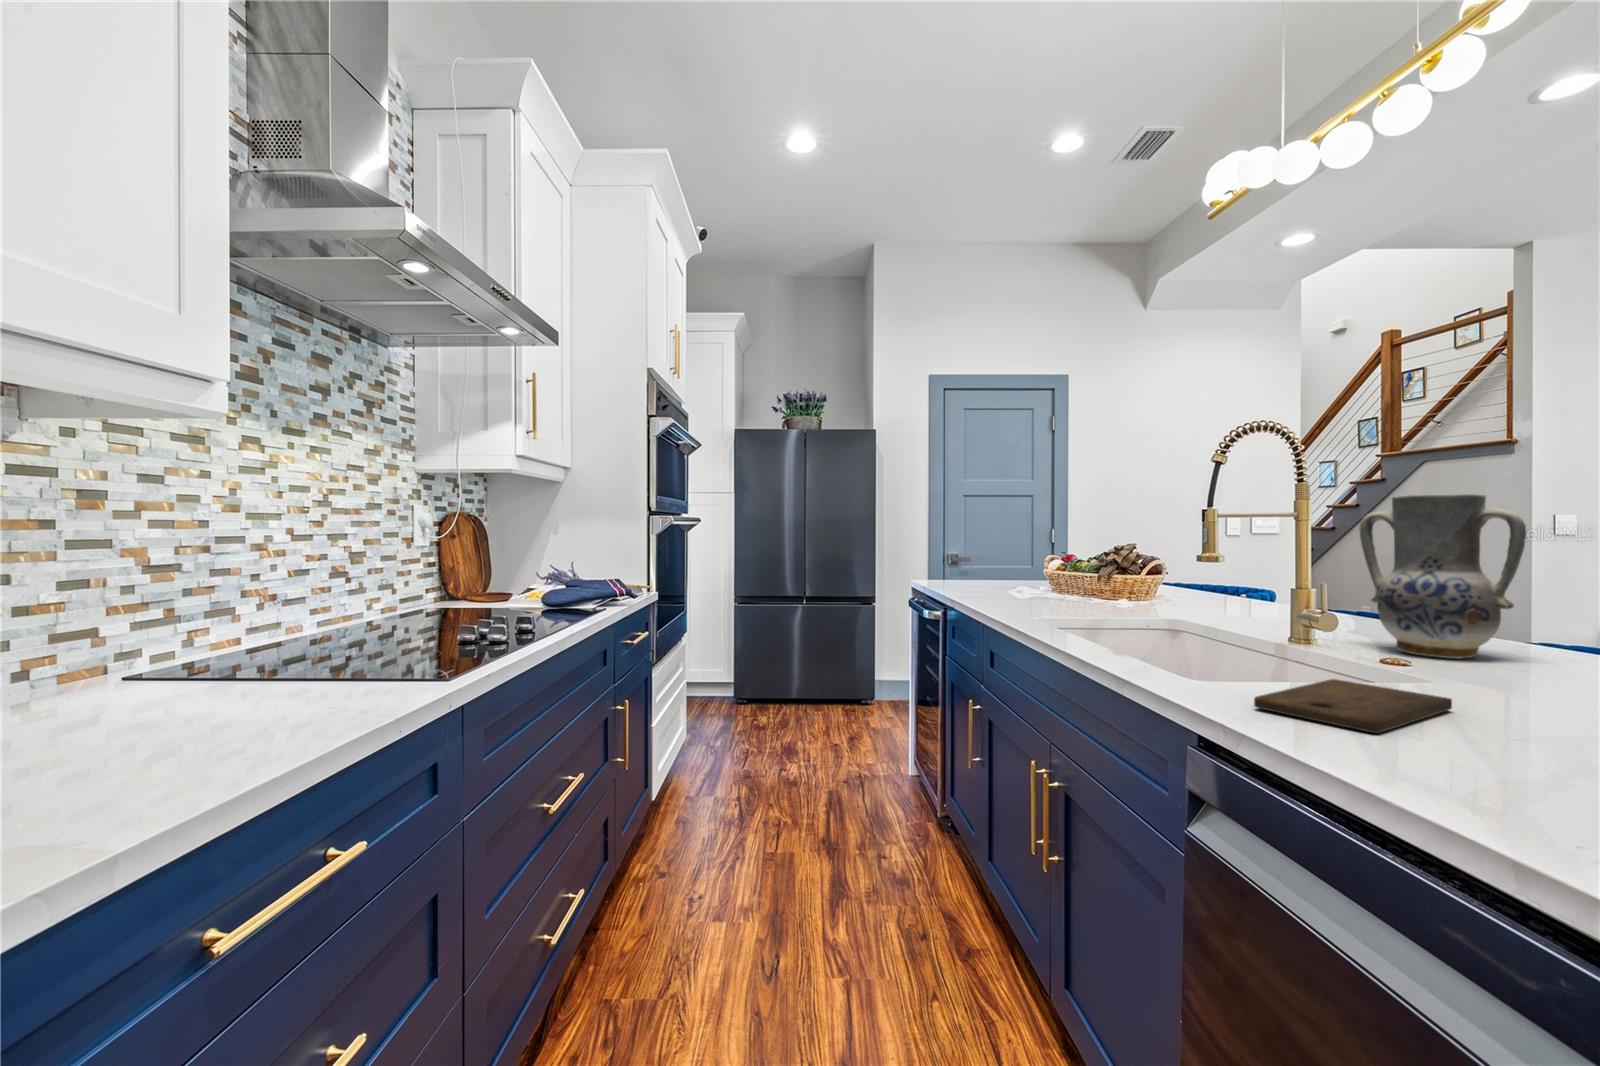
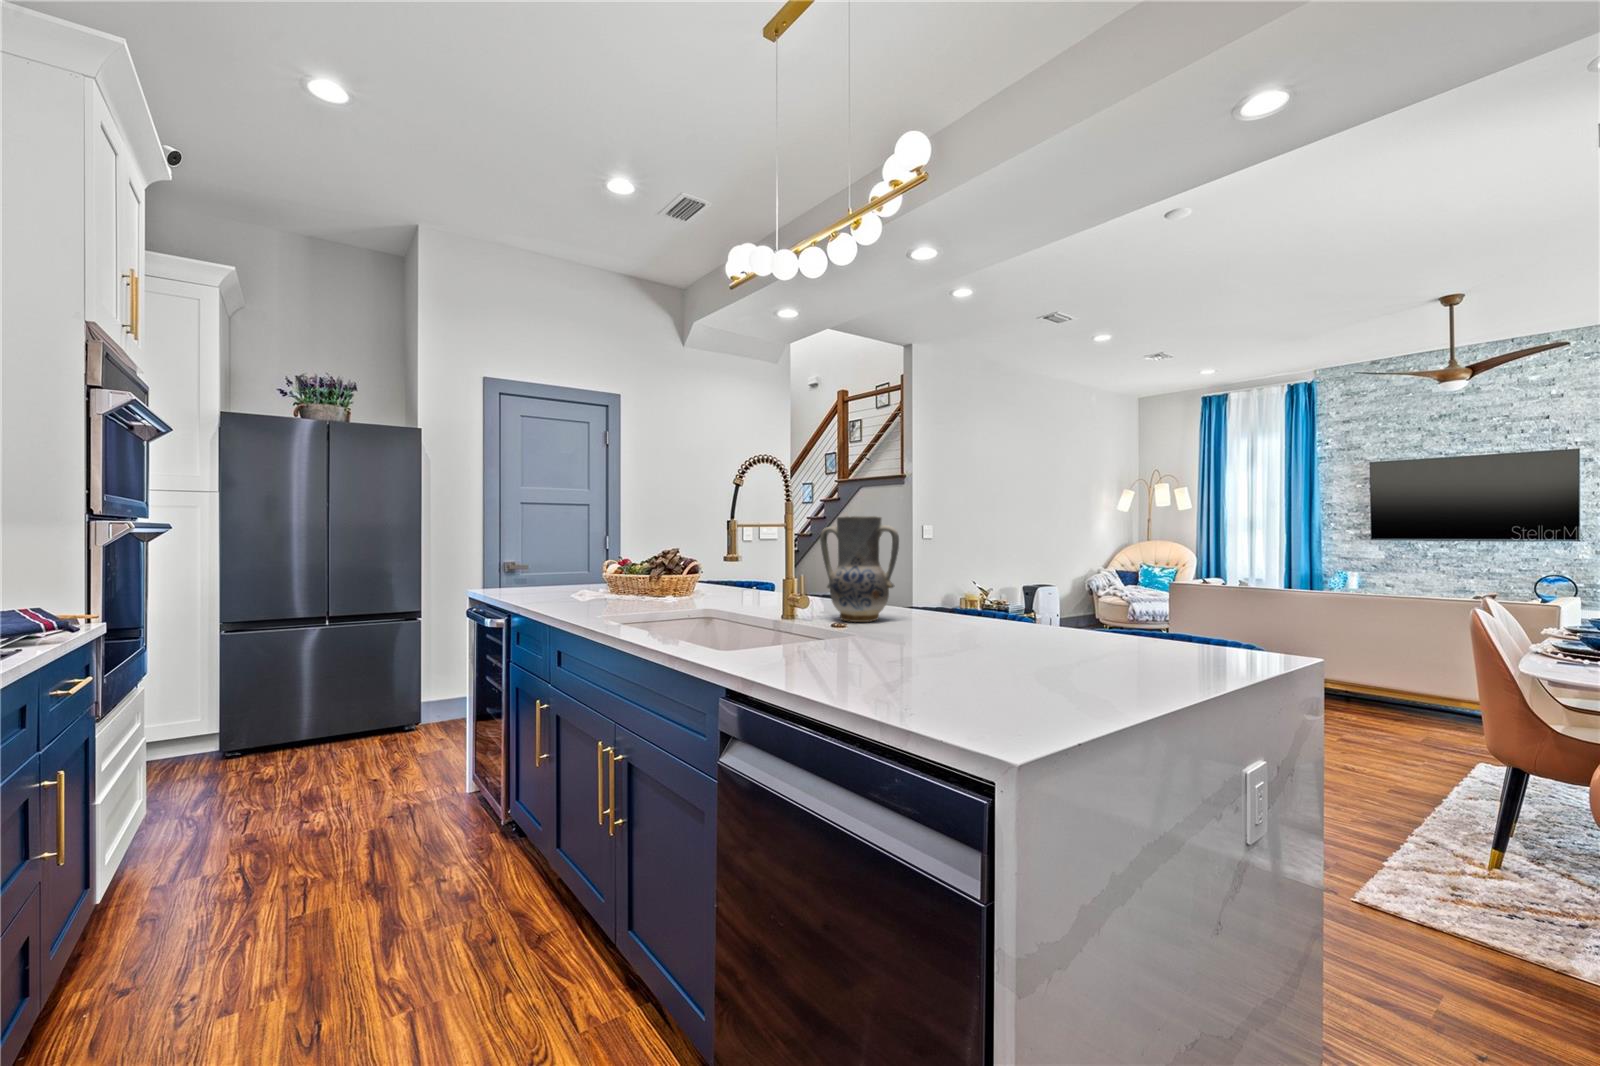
cutting board: present [1254,679,1452,733] -> none [759,642,862,673]

